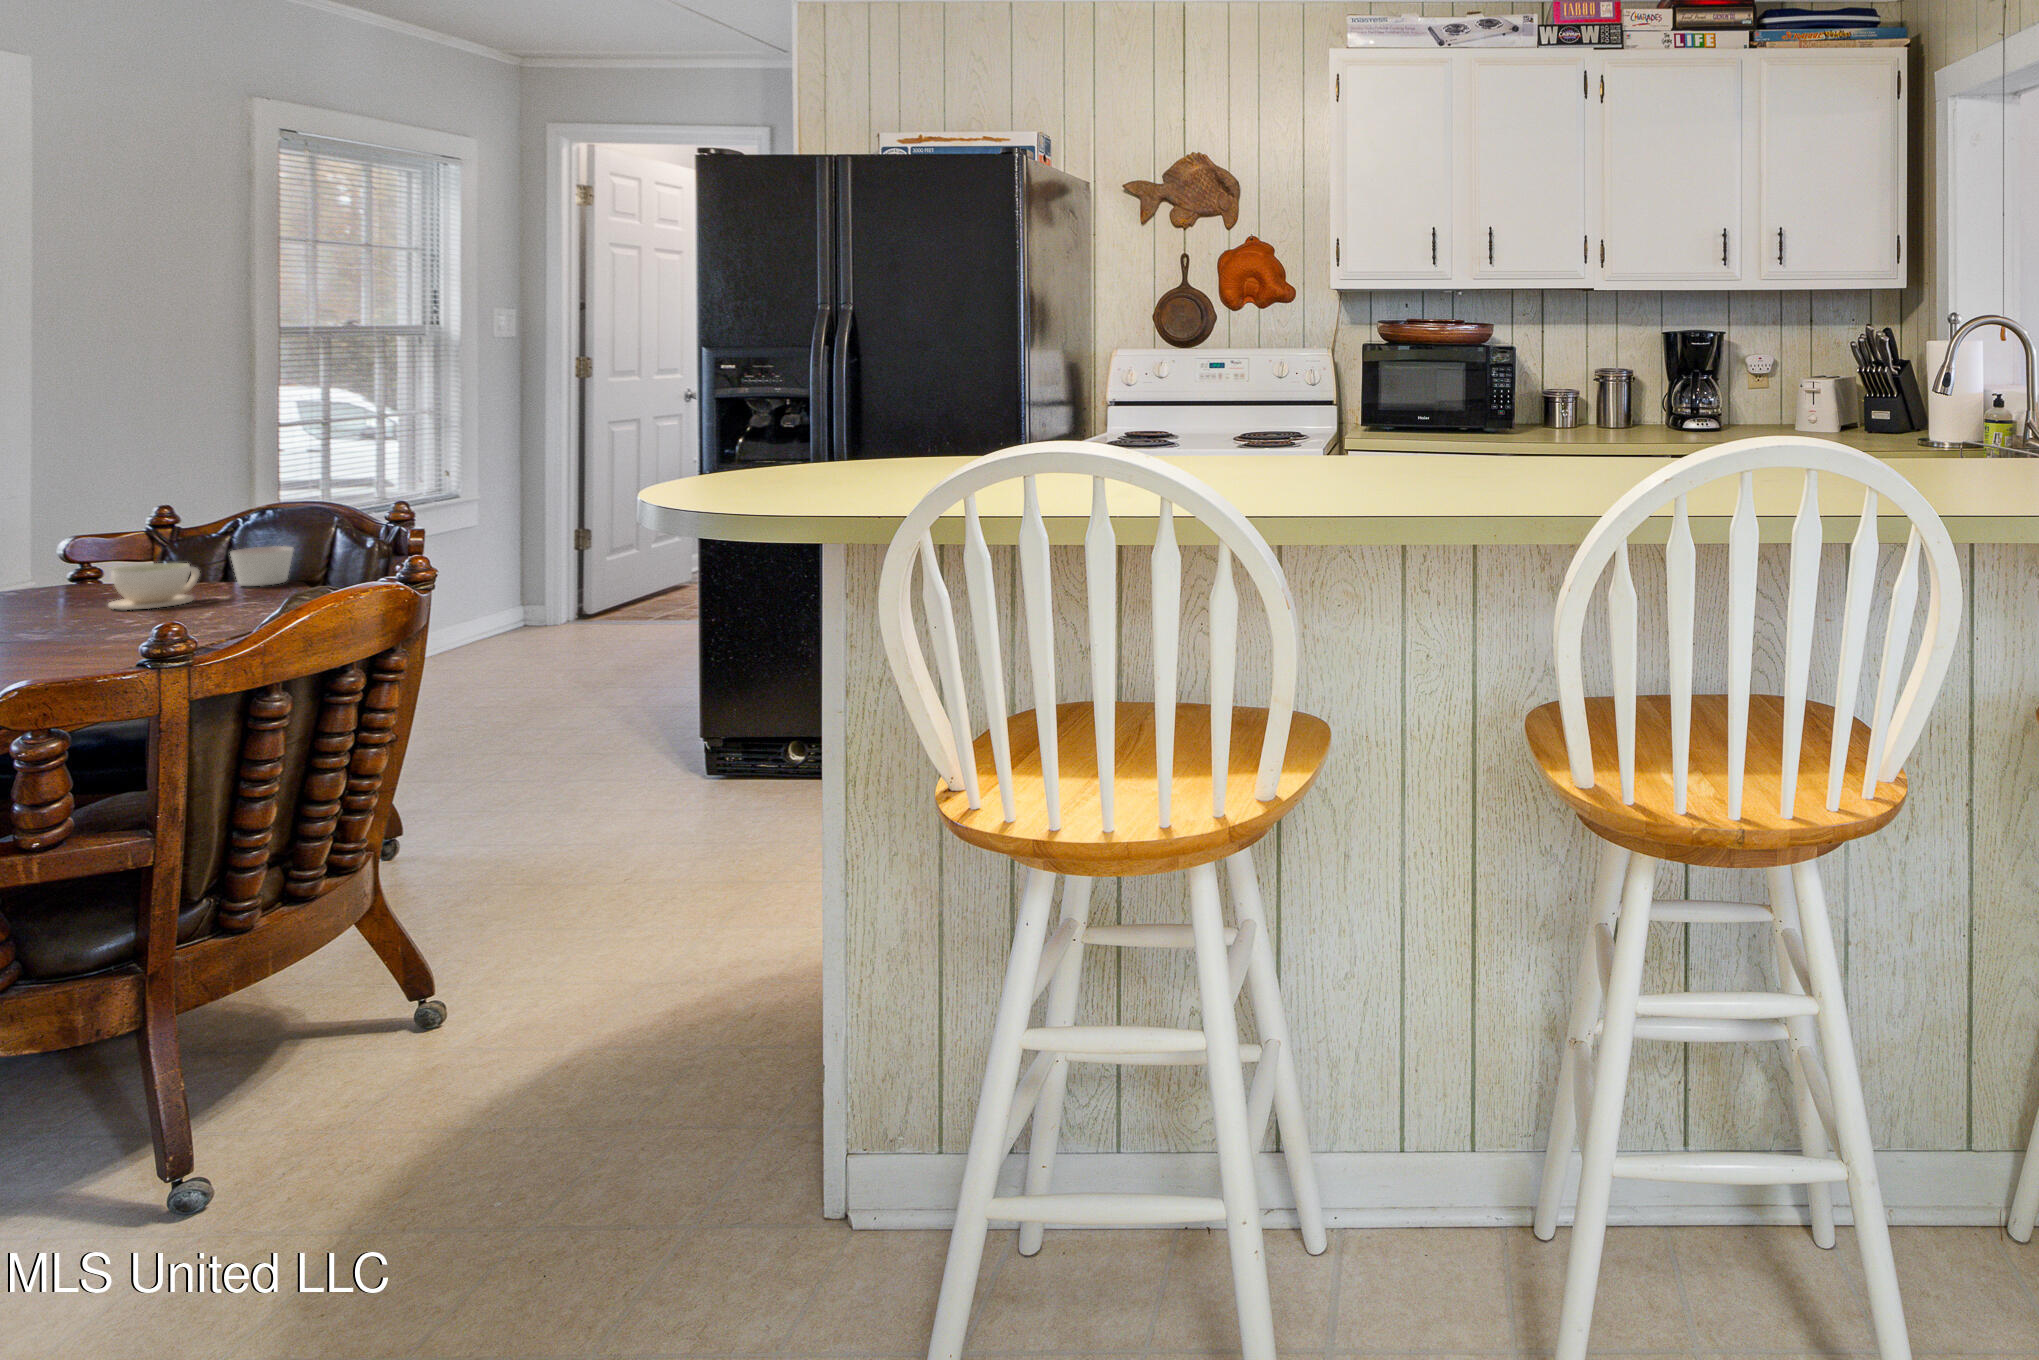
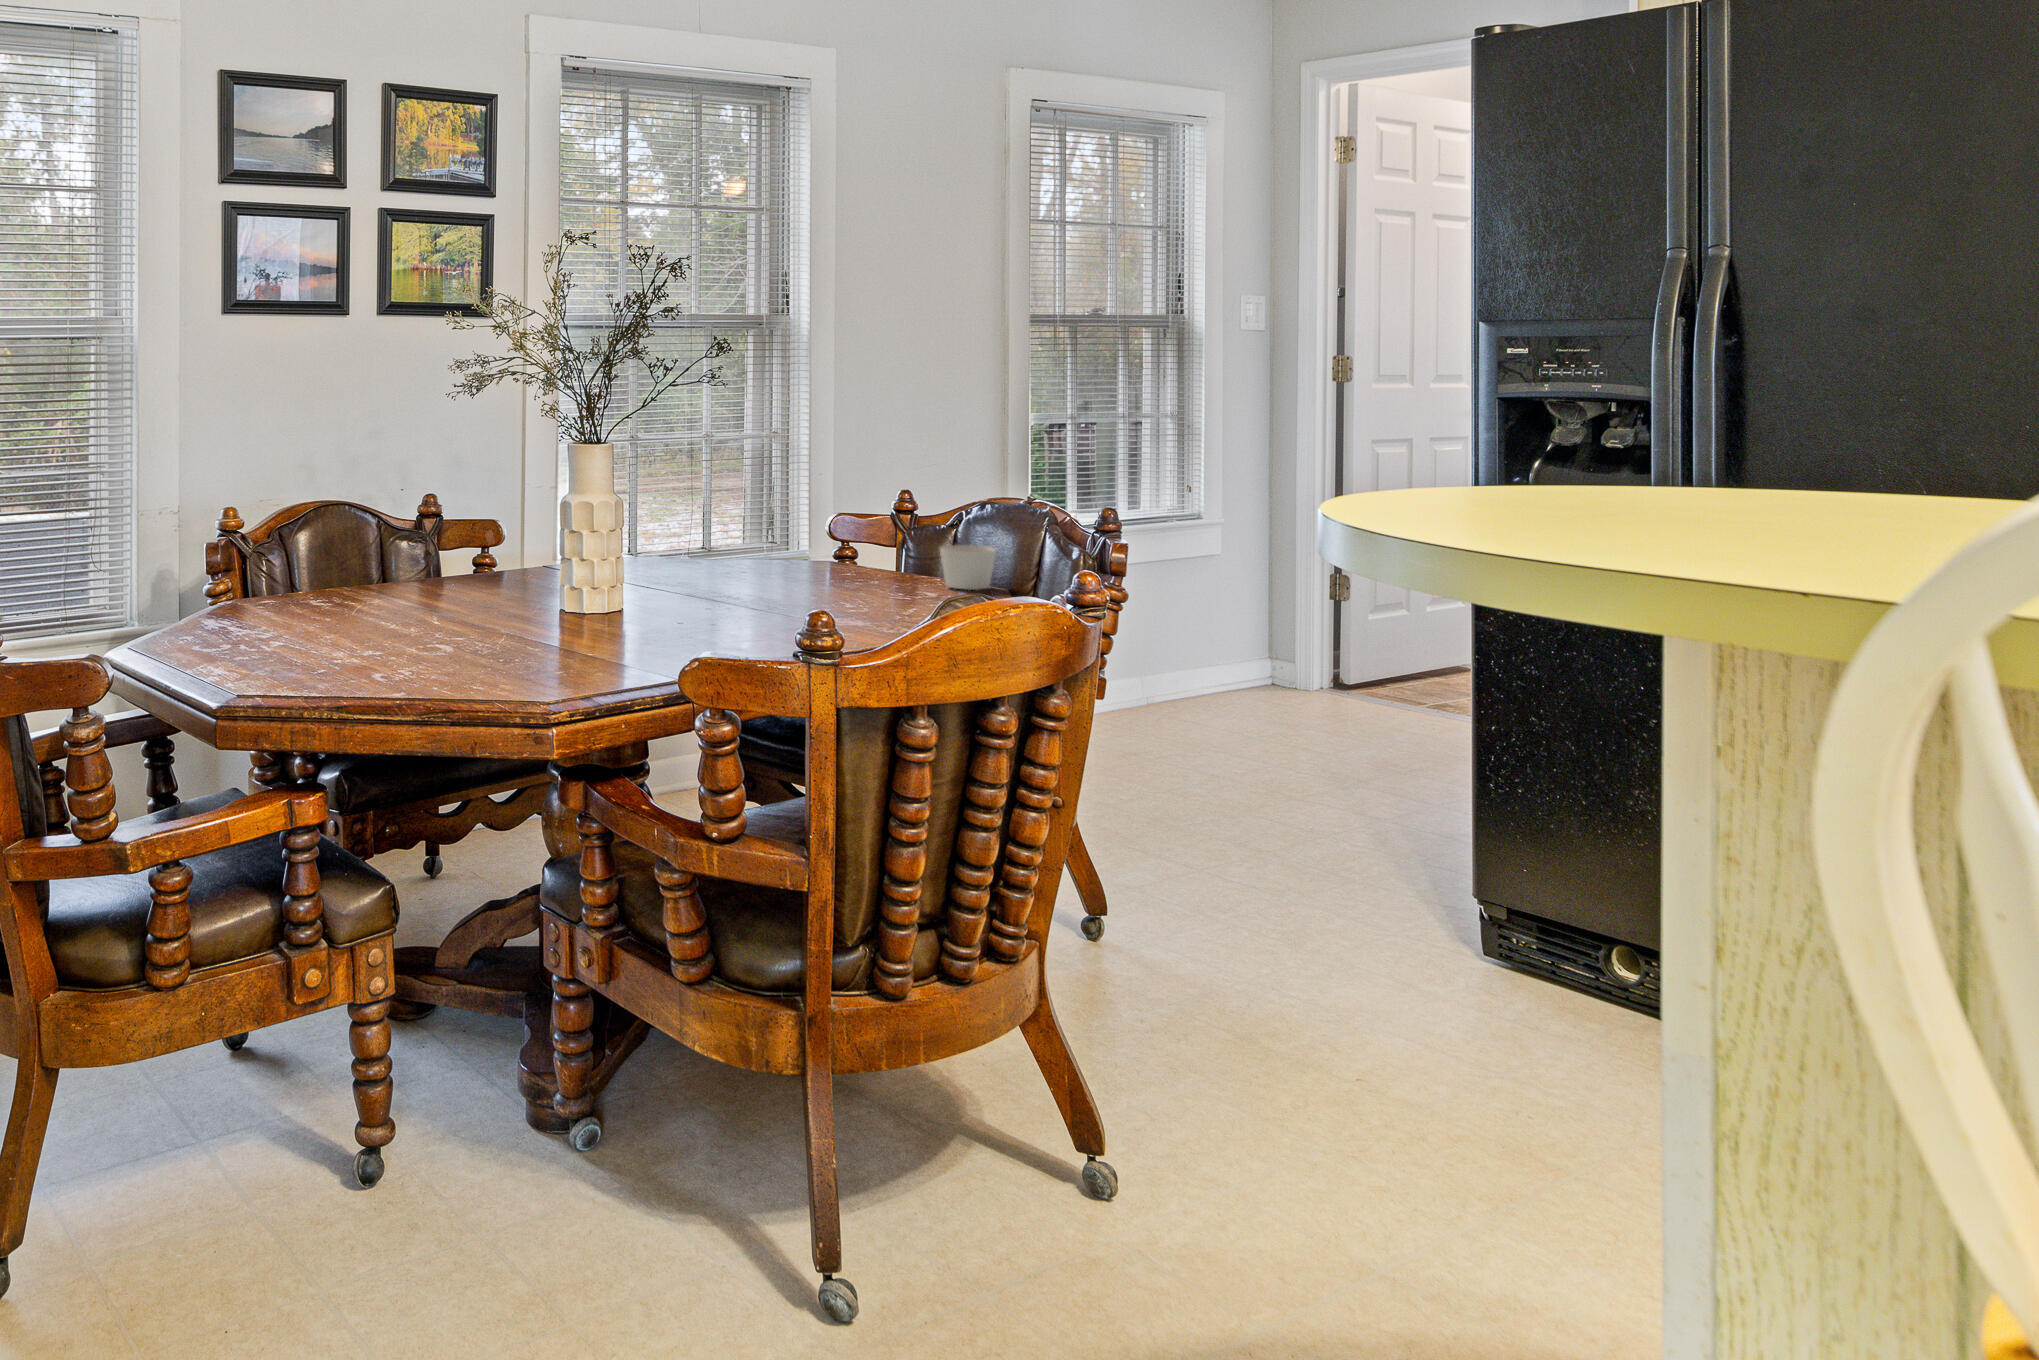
coffee cup: present [108,563,200,610] -> none [833,551,909,600]

